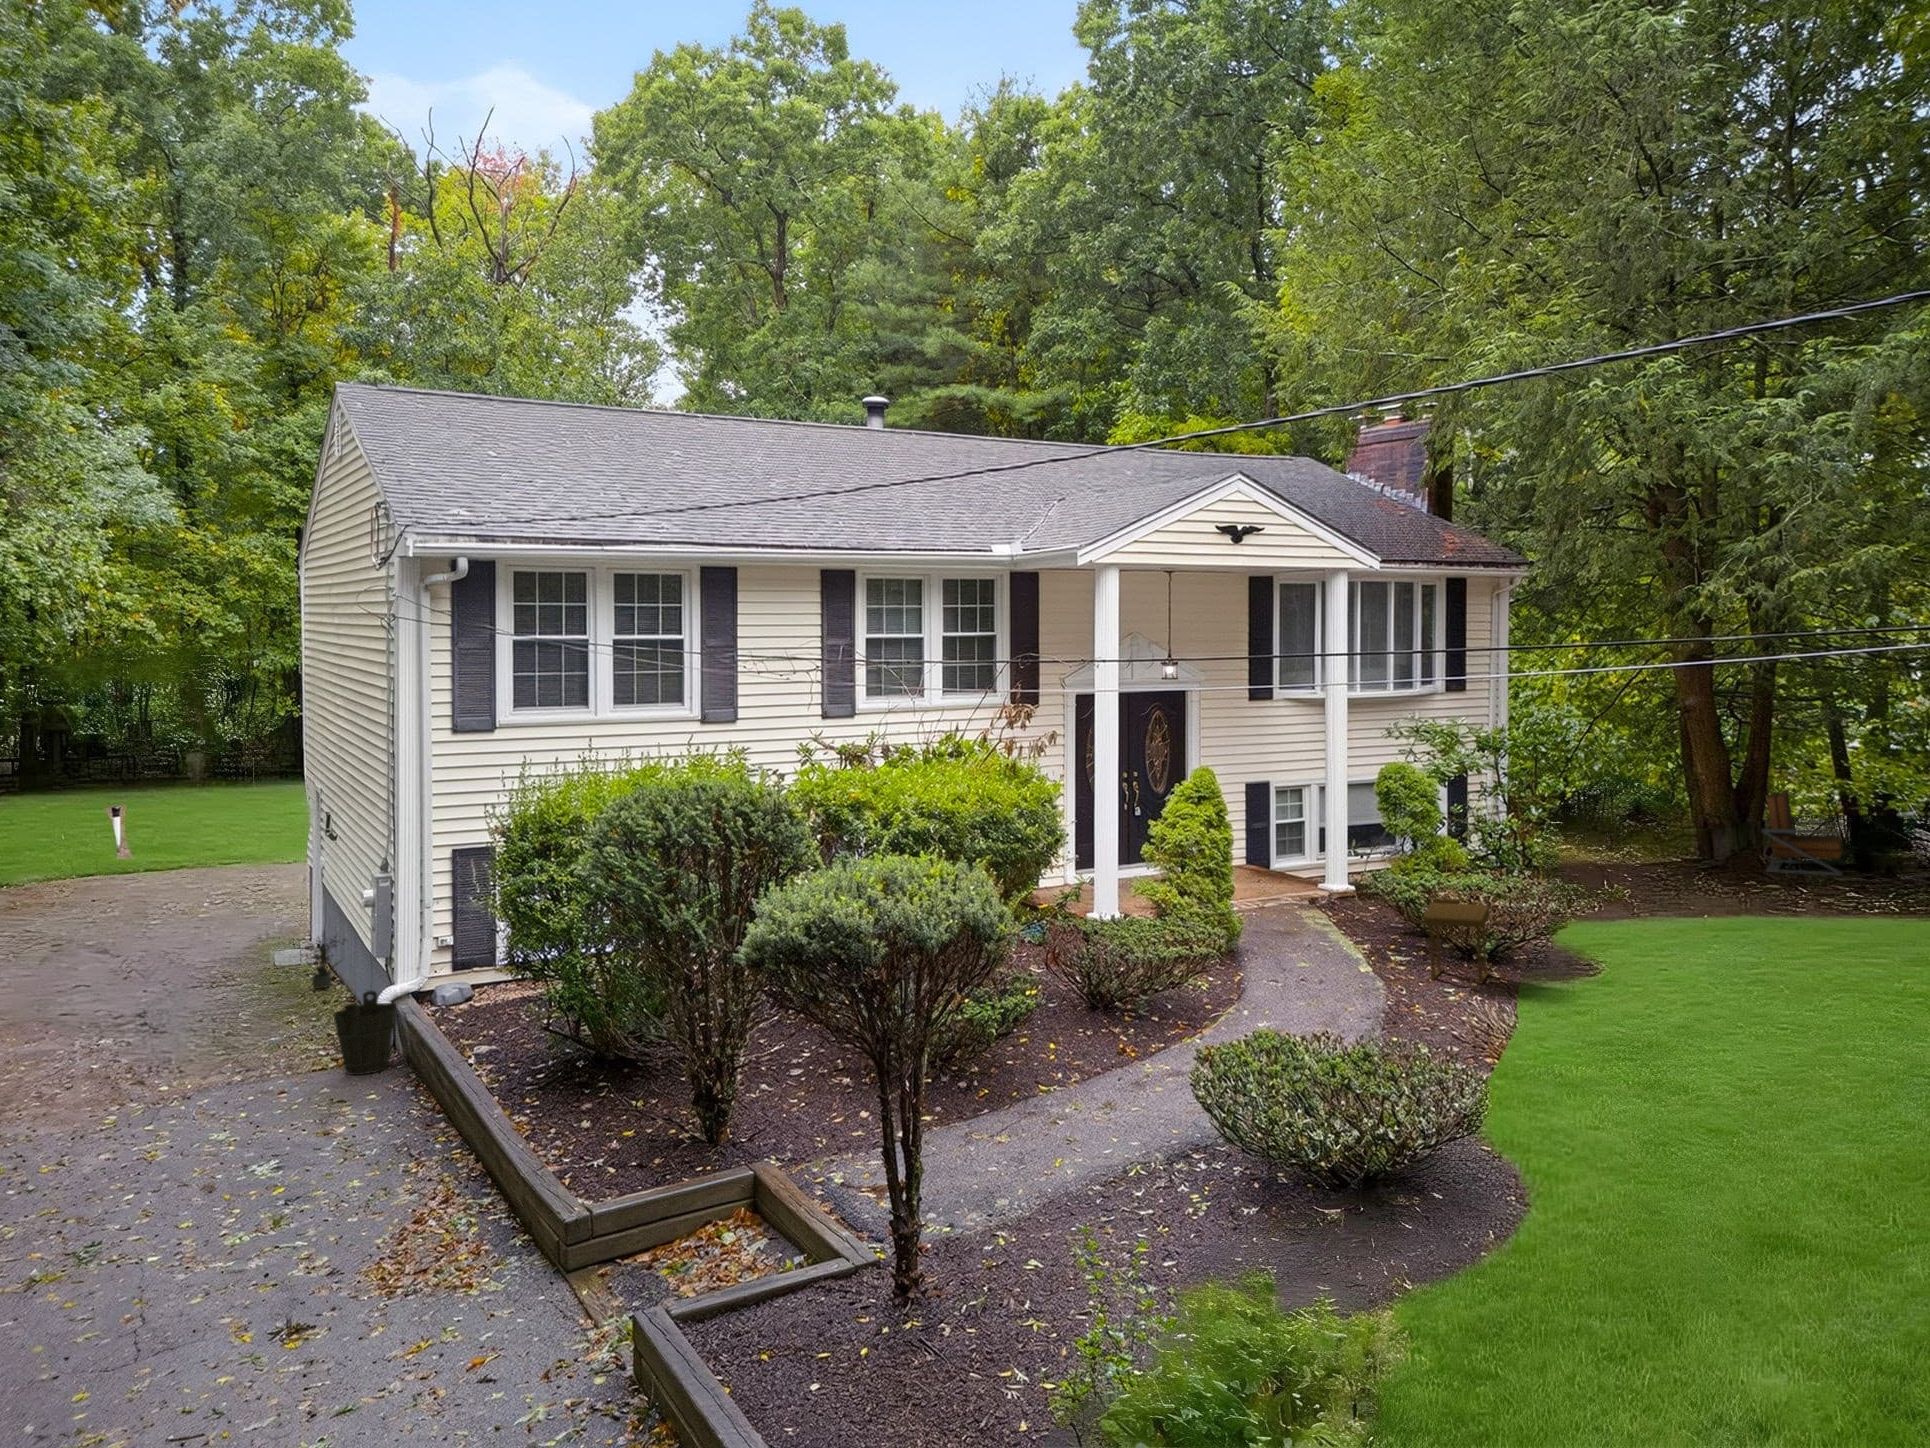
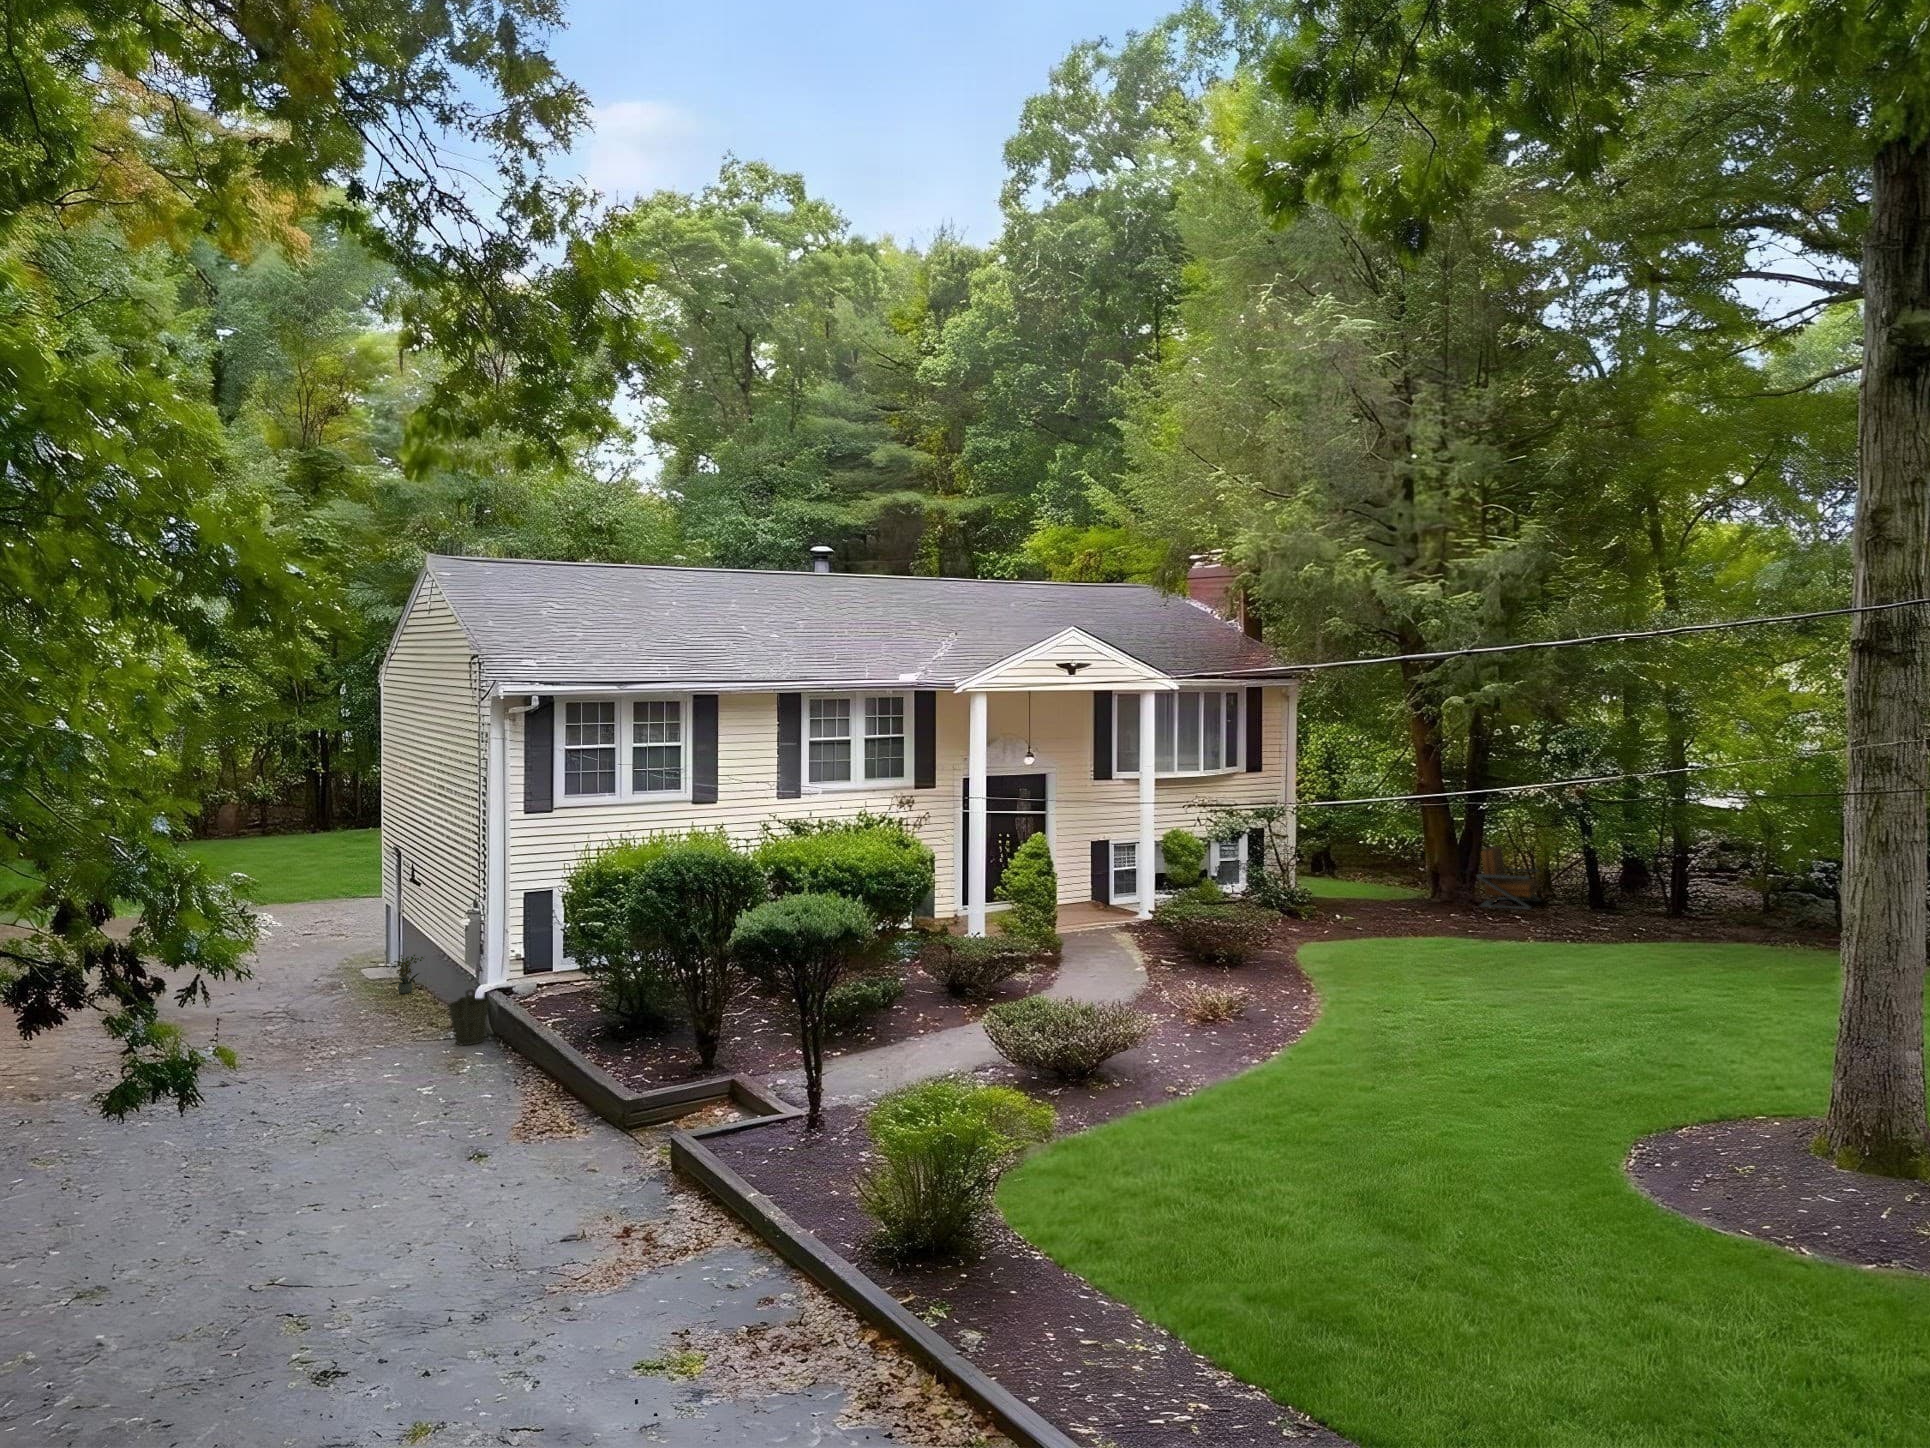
side table: present [1423,899,1490,984] -> none [1183,926,1231,983]

